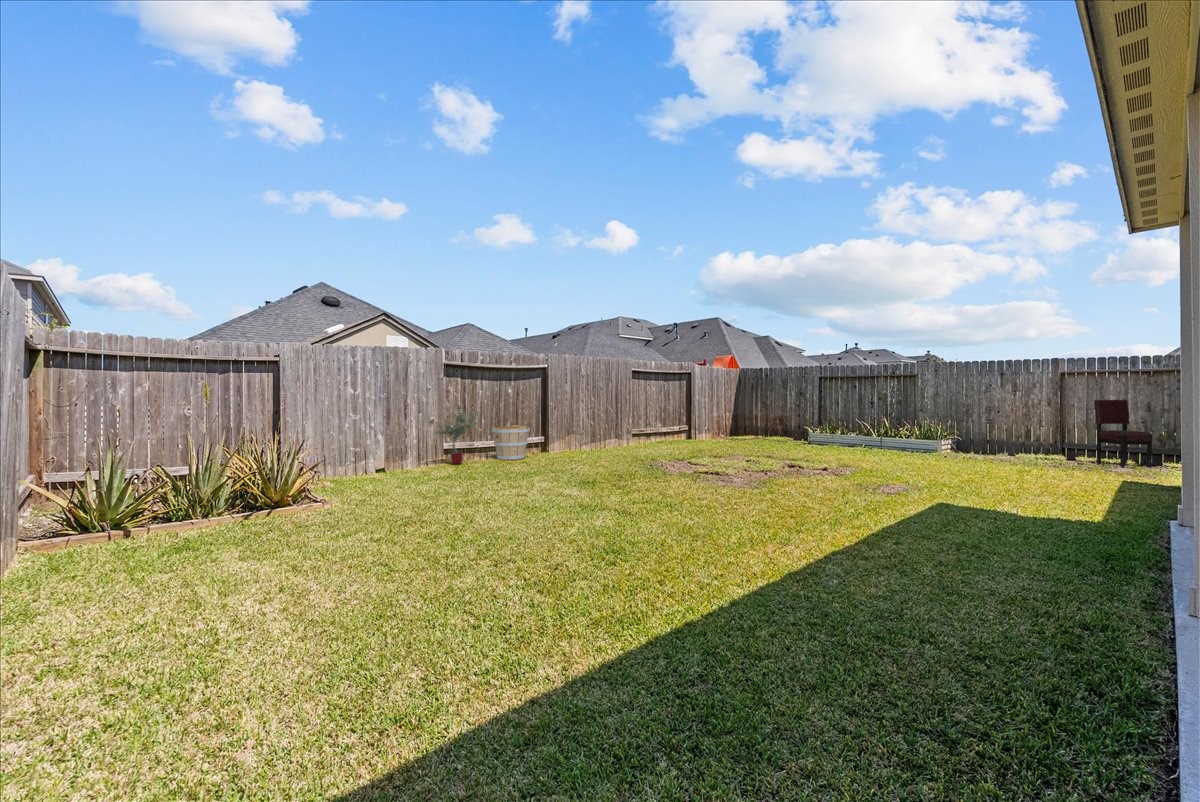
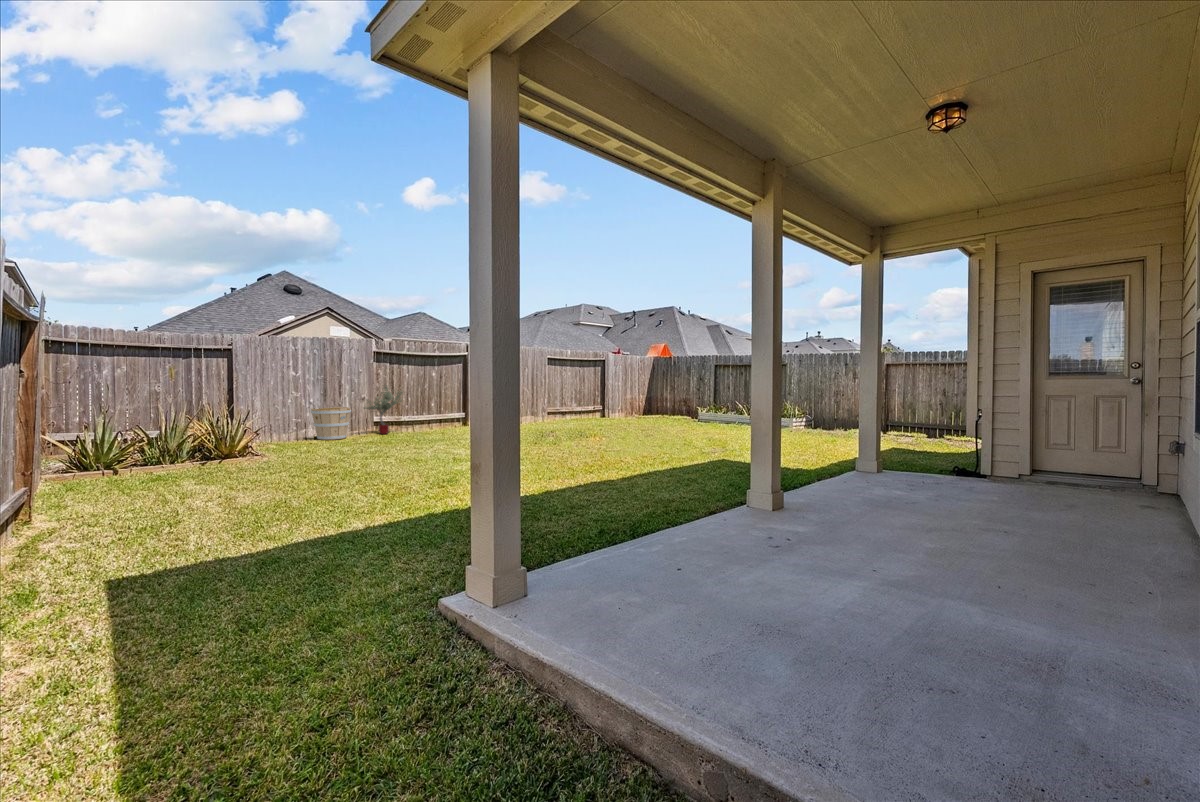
dining chair: present [1094,400,1153,468] -> none [906,385,943,439]
wooden bucket: present [491,425,530,460] -> present [311,407,351,440]

